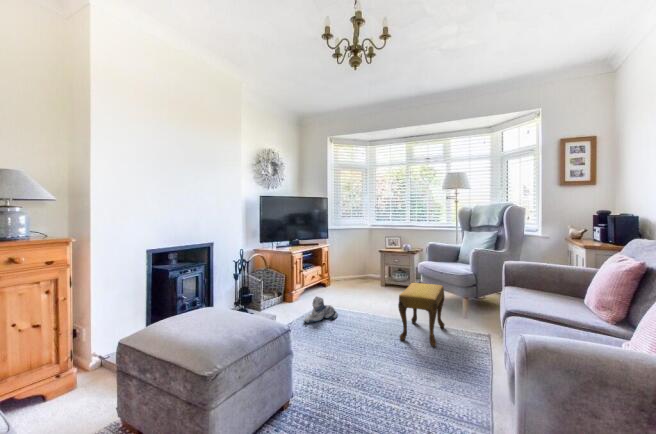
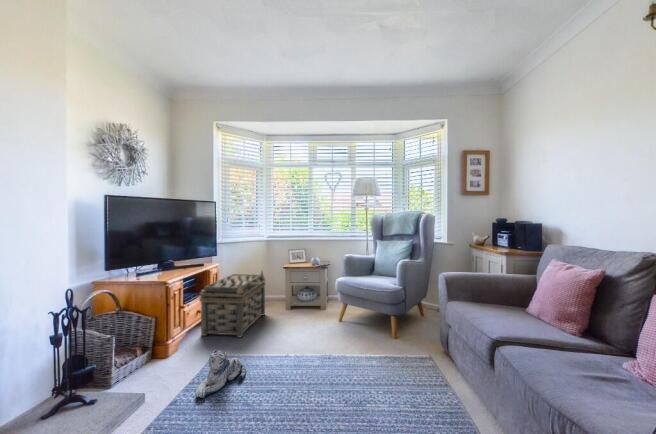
basket: none [314,252,364,298] -> present [200,272,265,337]
footstool: present [398,283,445,347] -> none [344,311,394,400]

